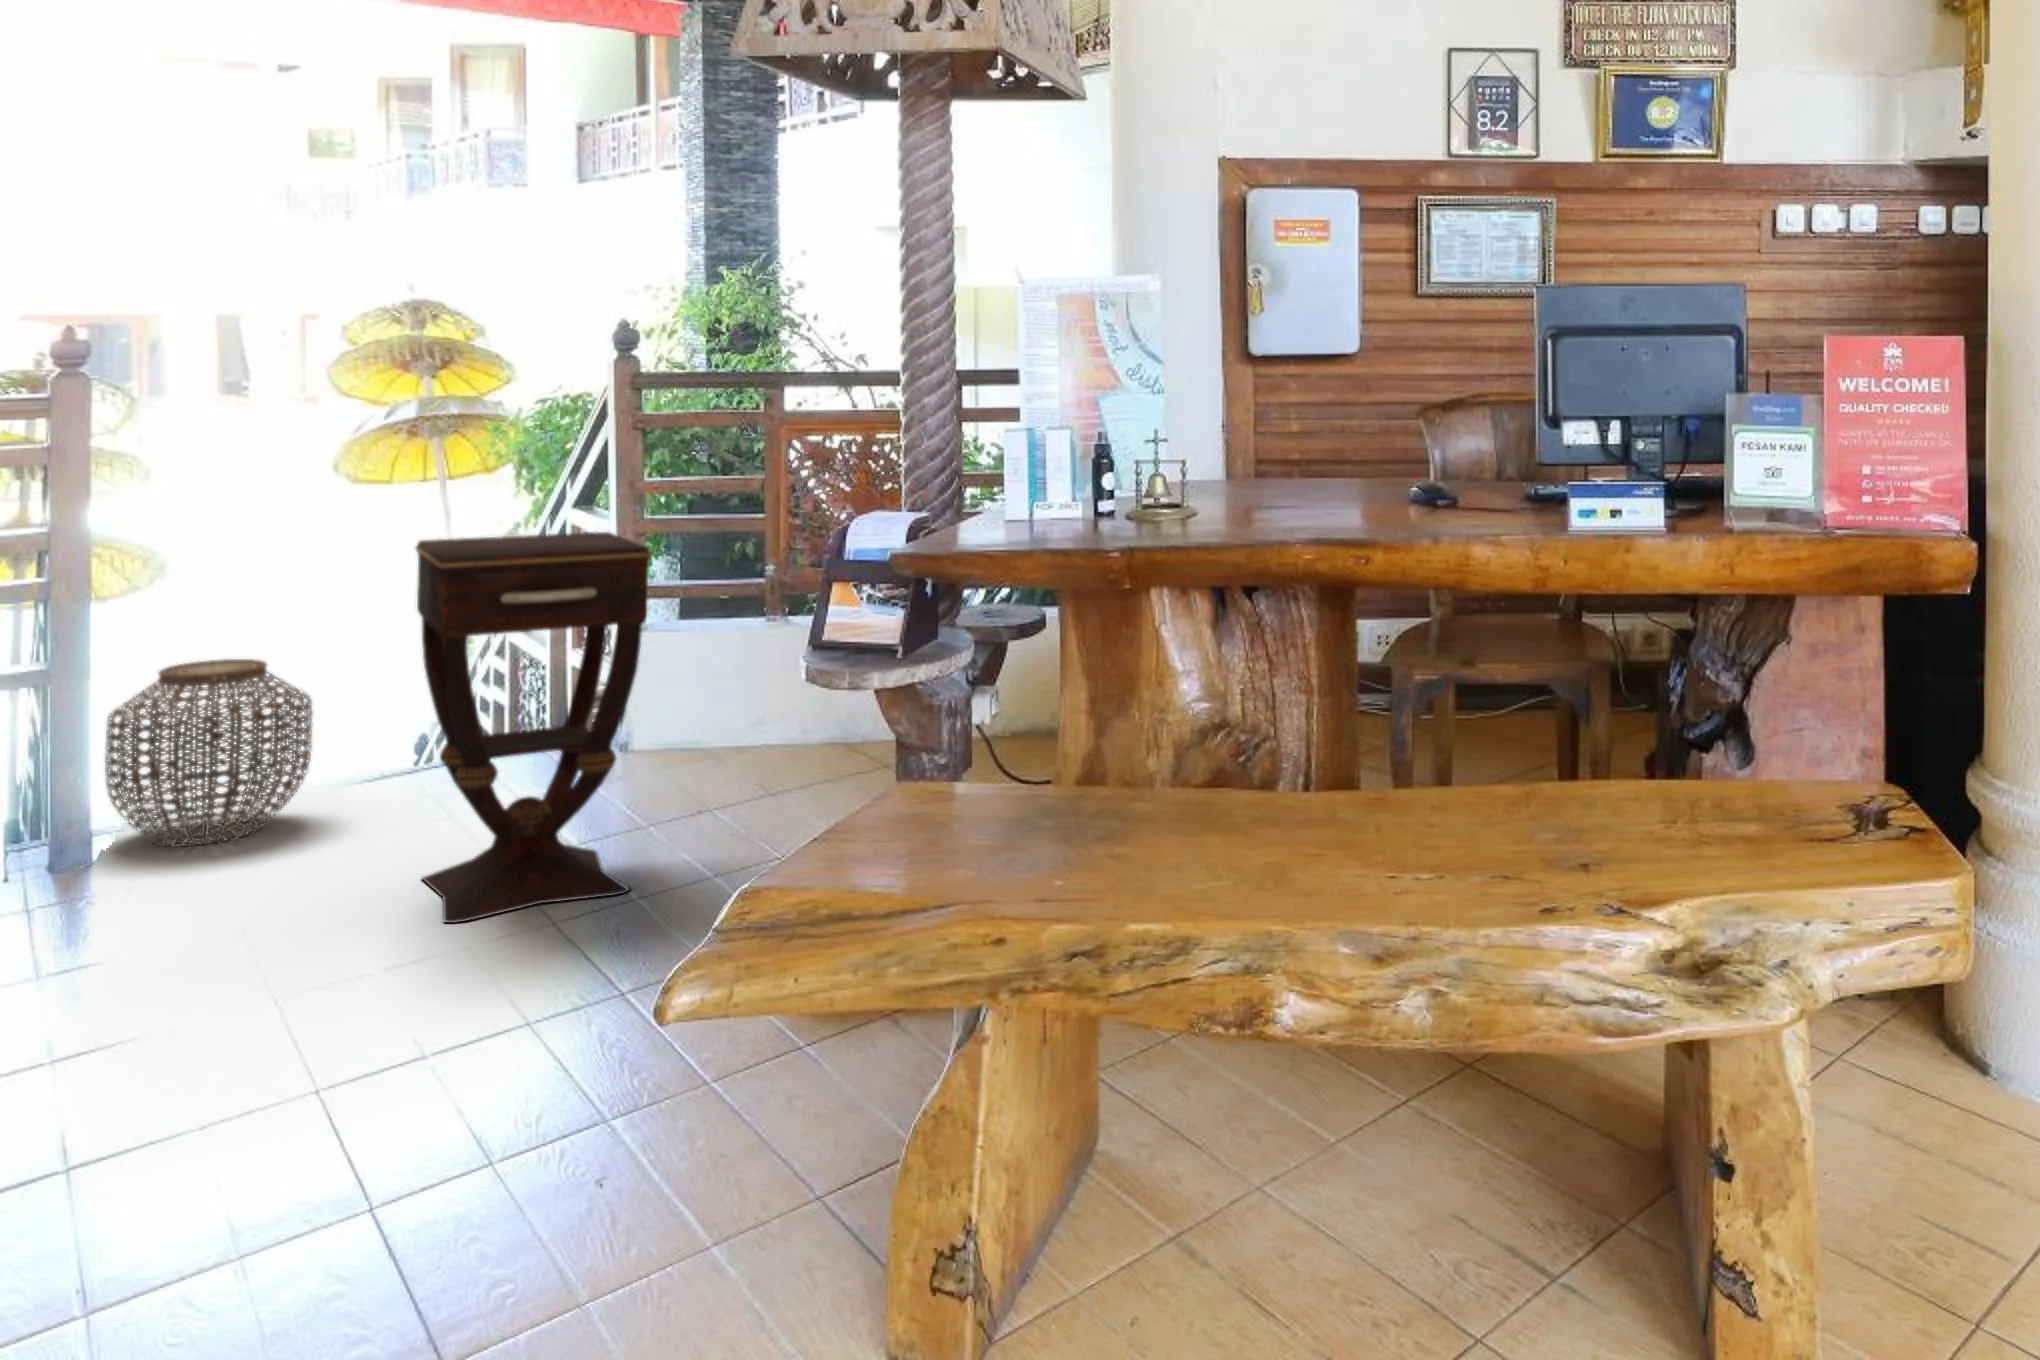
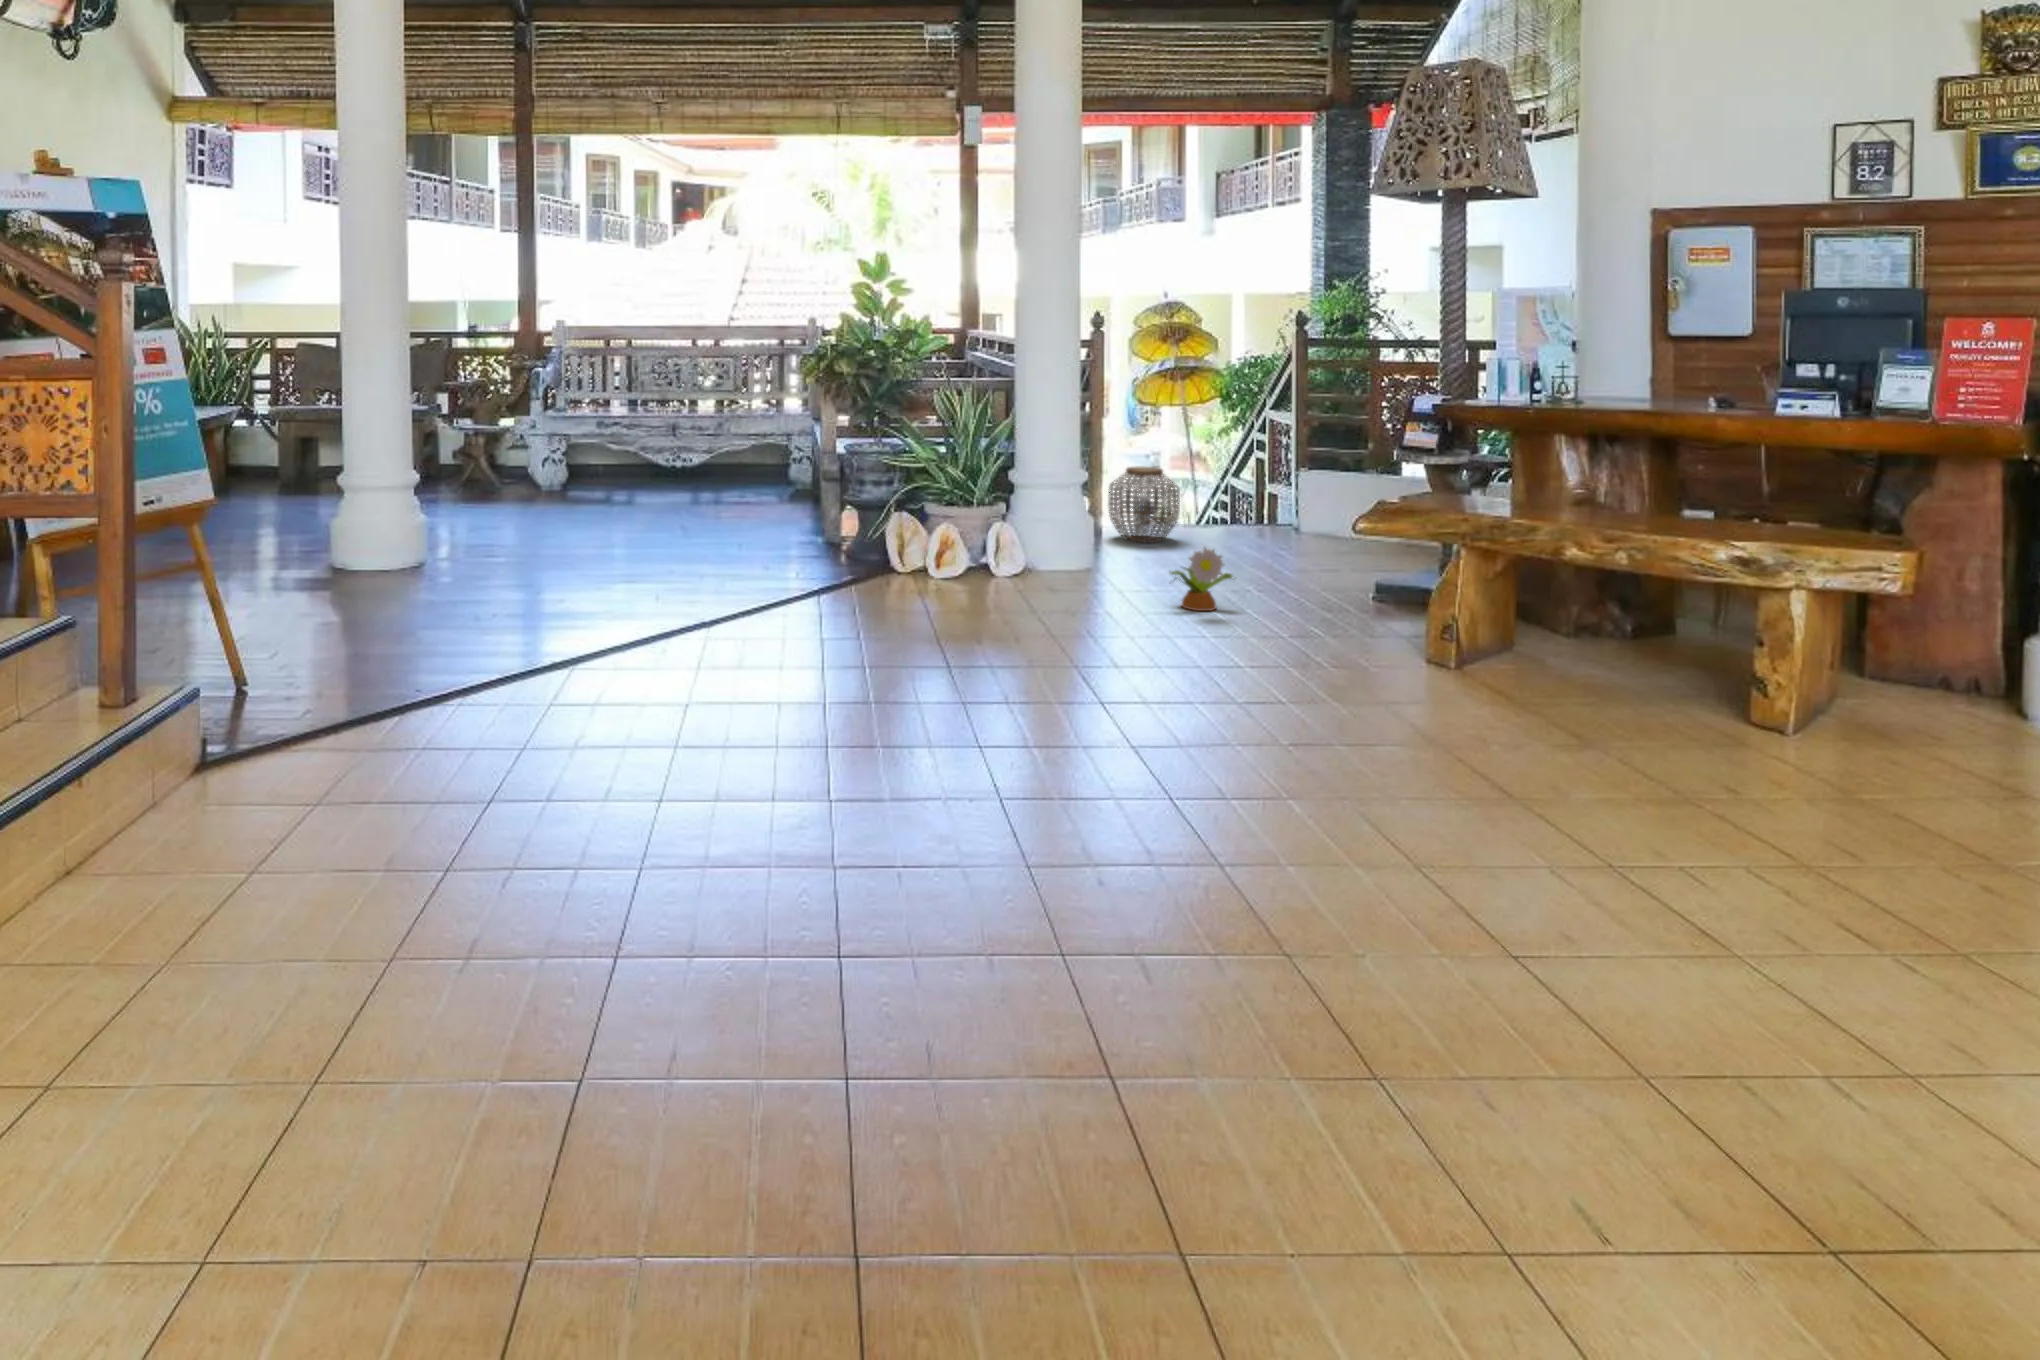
side table: present [416,532,651,923] -> none [1228,419,1328,583]
decorative plant: none [163,897,389,1080] -> present [1170,547,1233,611]

